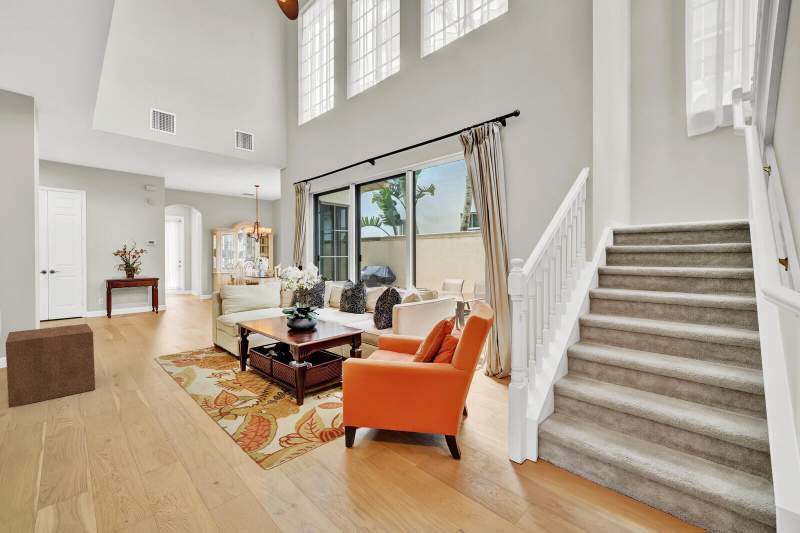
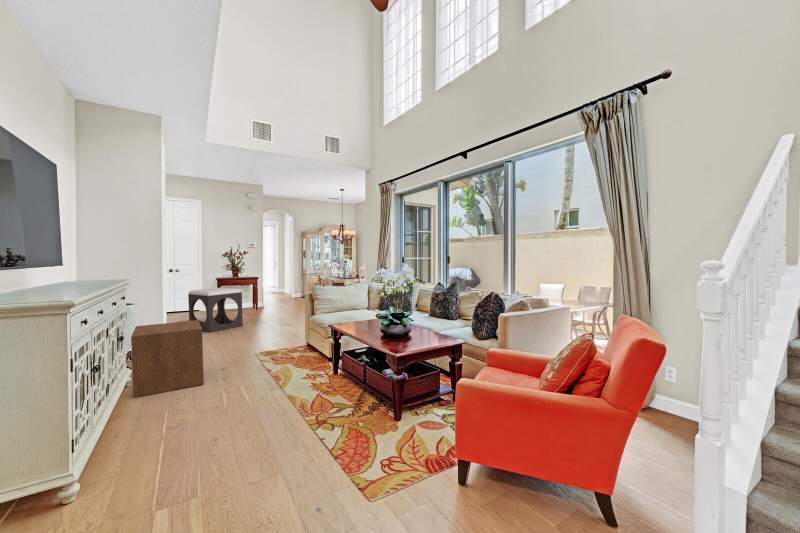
footstool: none [72,290,141,339] -> present [188,288,243,332]

